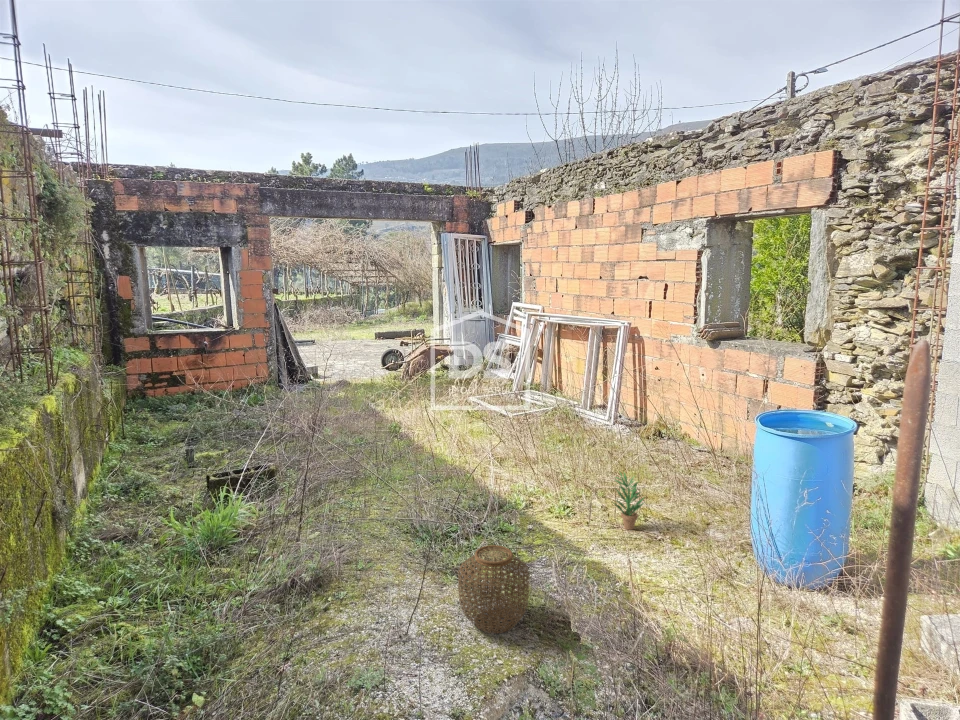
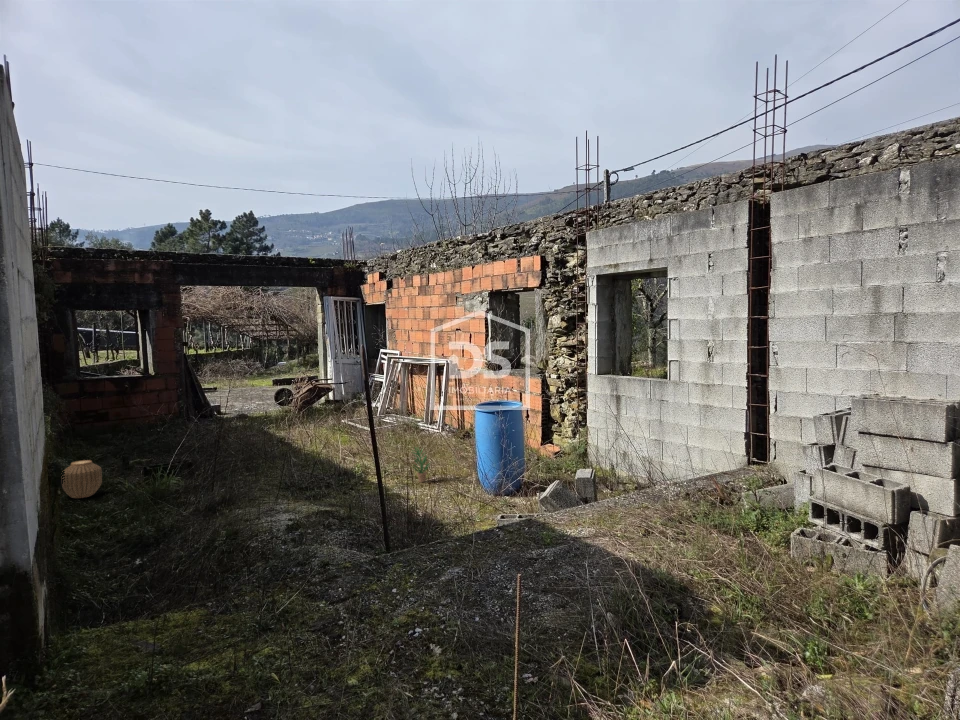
woven basket: present [458,545,529,633] -> present [62,460,102,498]

